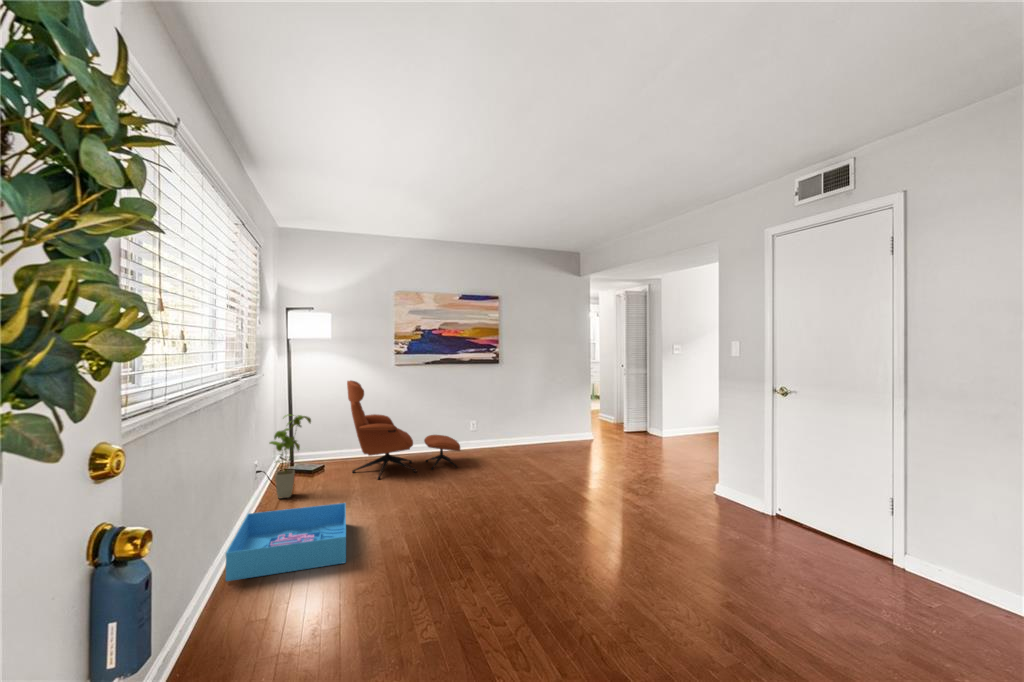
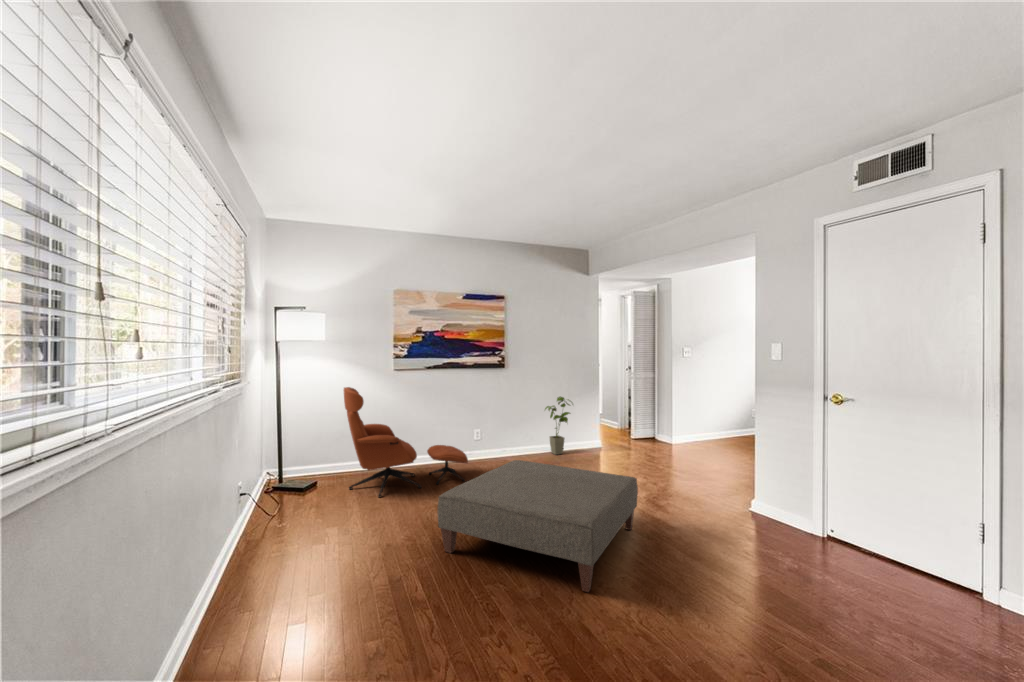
house plant: present [270,415,311,499] -> present [545,396,570,455]
ottoman: none [423,447,604,552] -> present [437,460,638,592]
storage bin: present [226,503,346,581] -> none [199,533,352,649]

